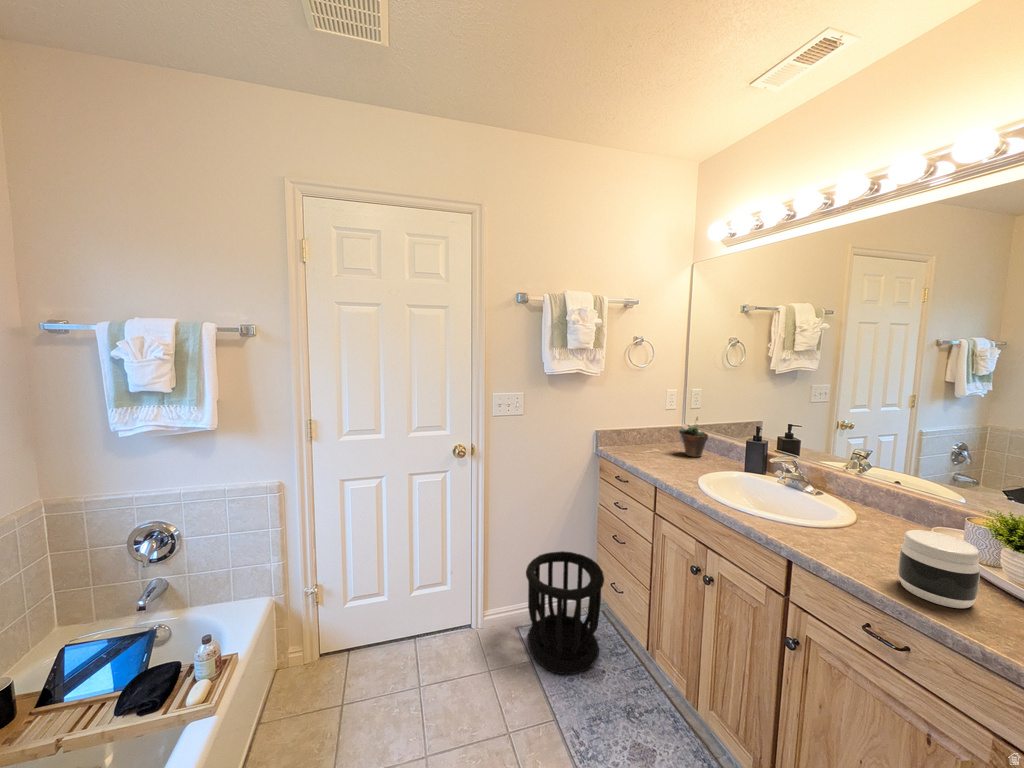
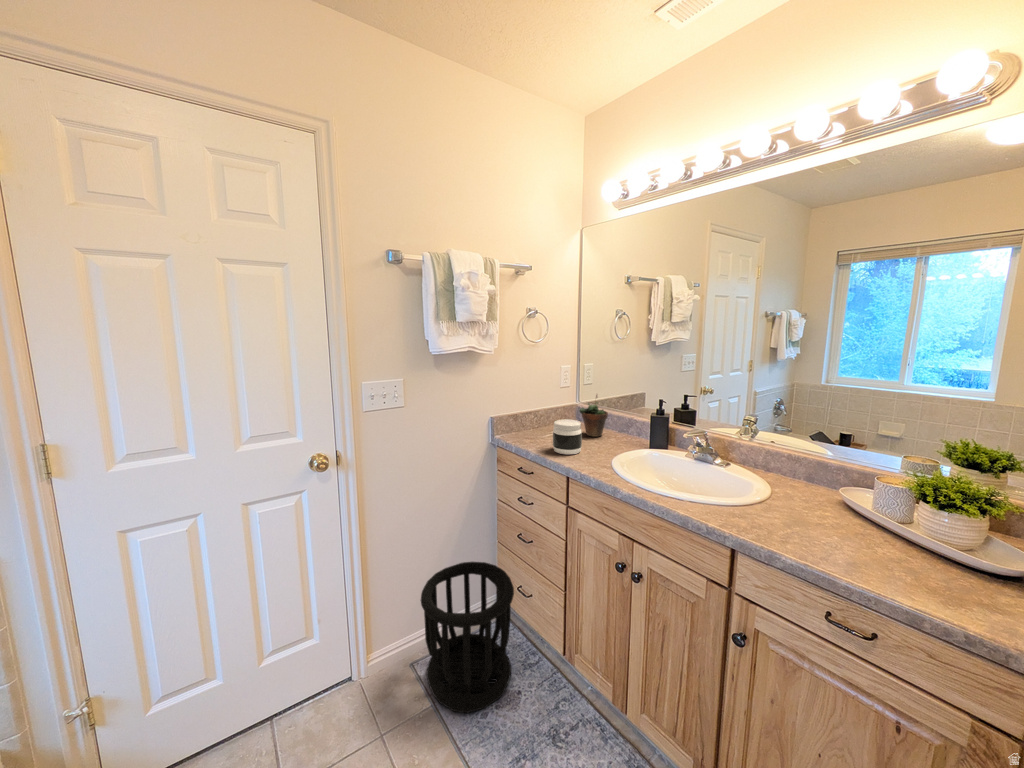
jar: present [898,530,980,608] -> present [553,419,582,454]

